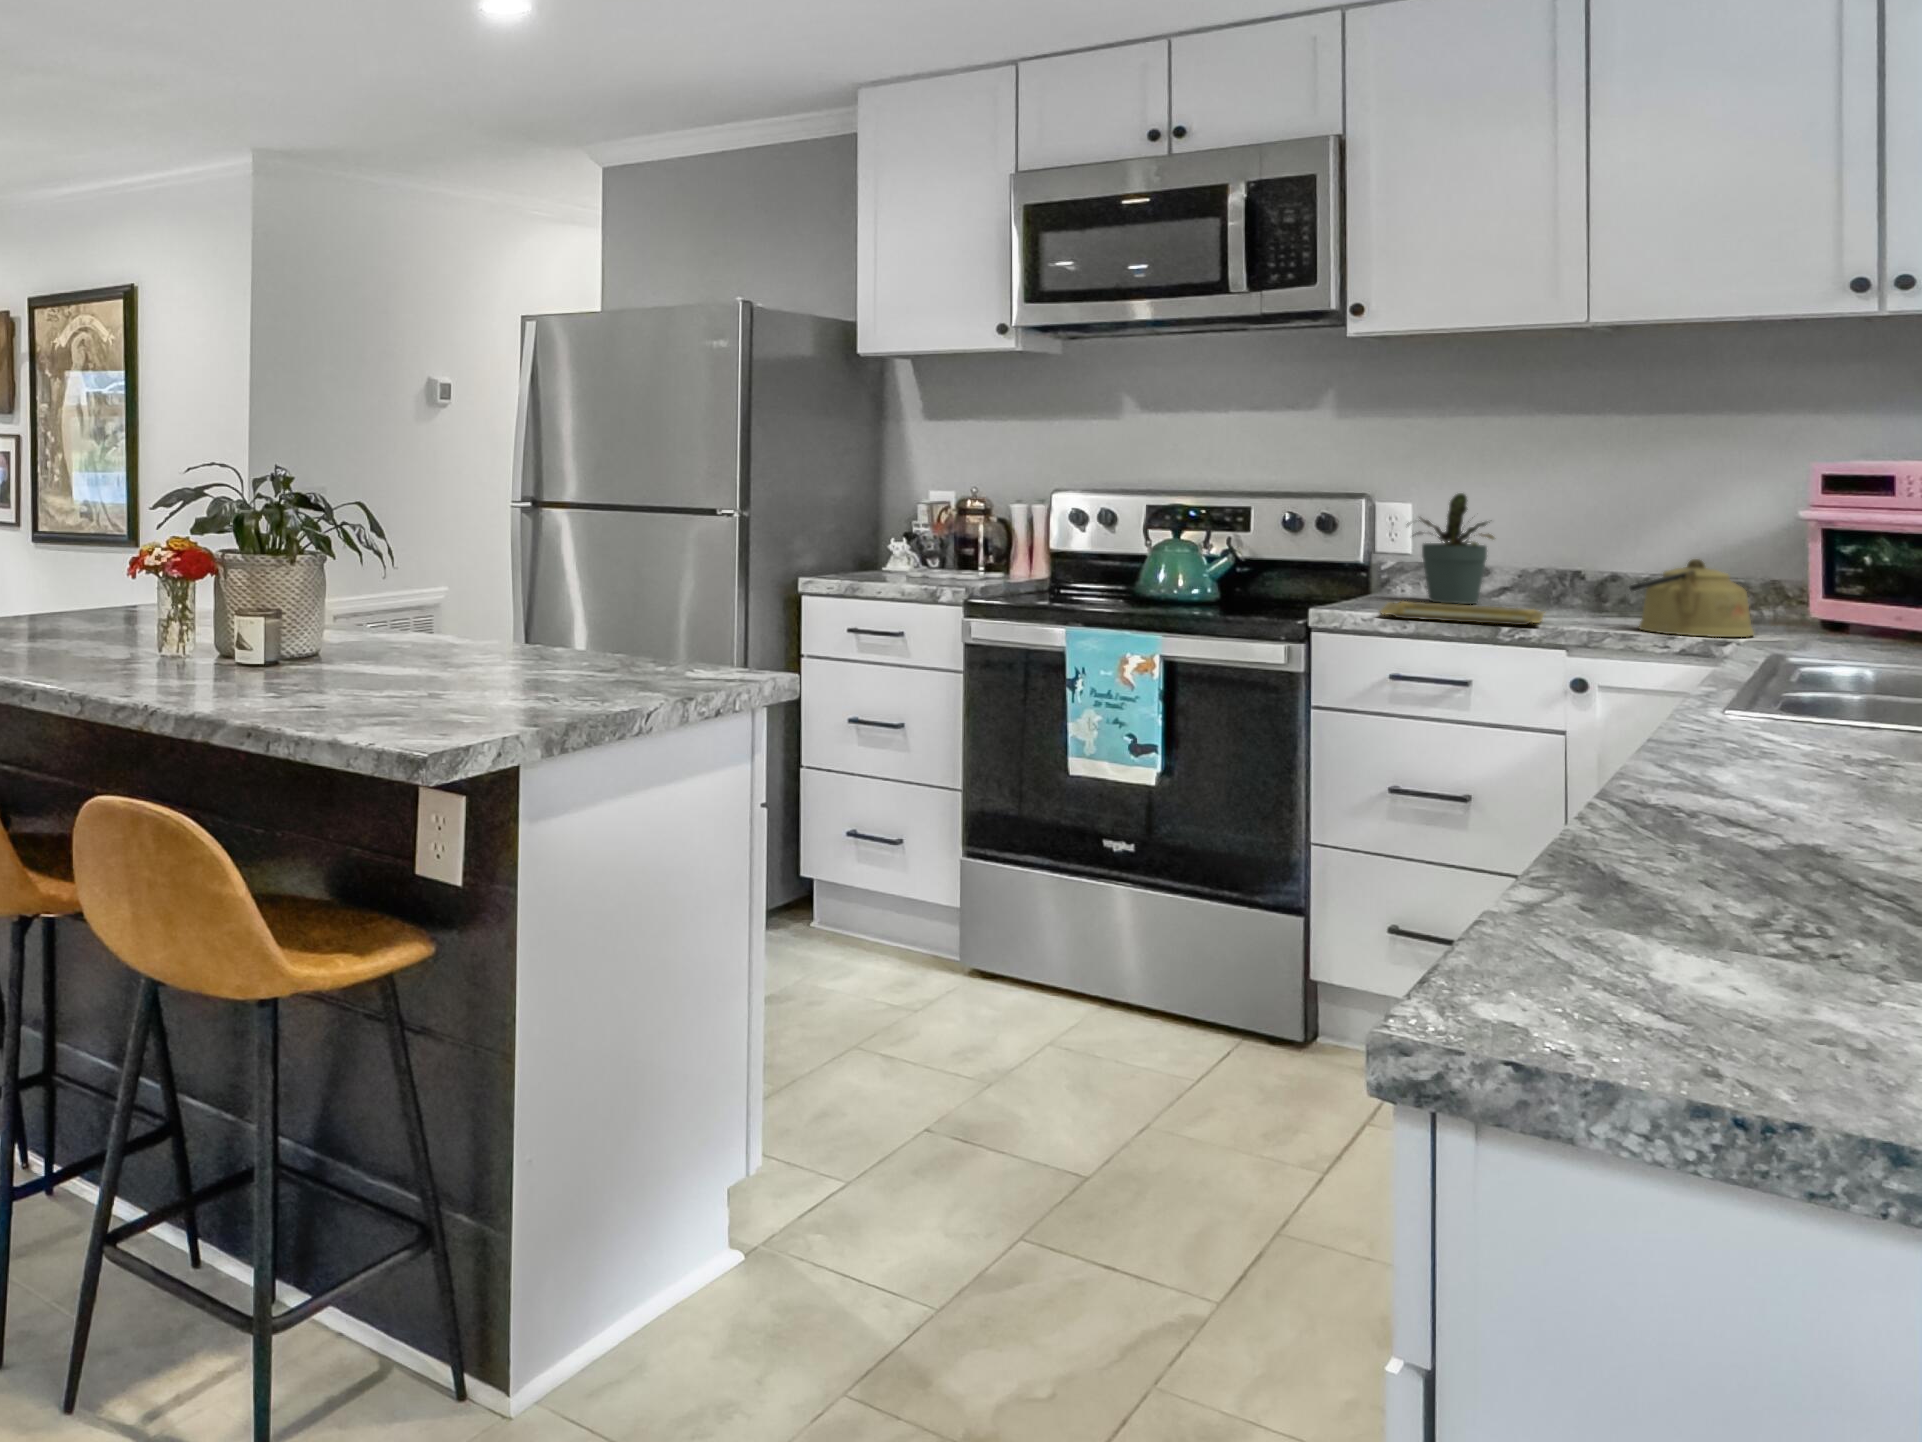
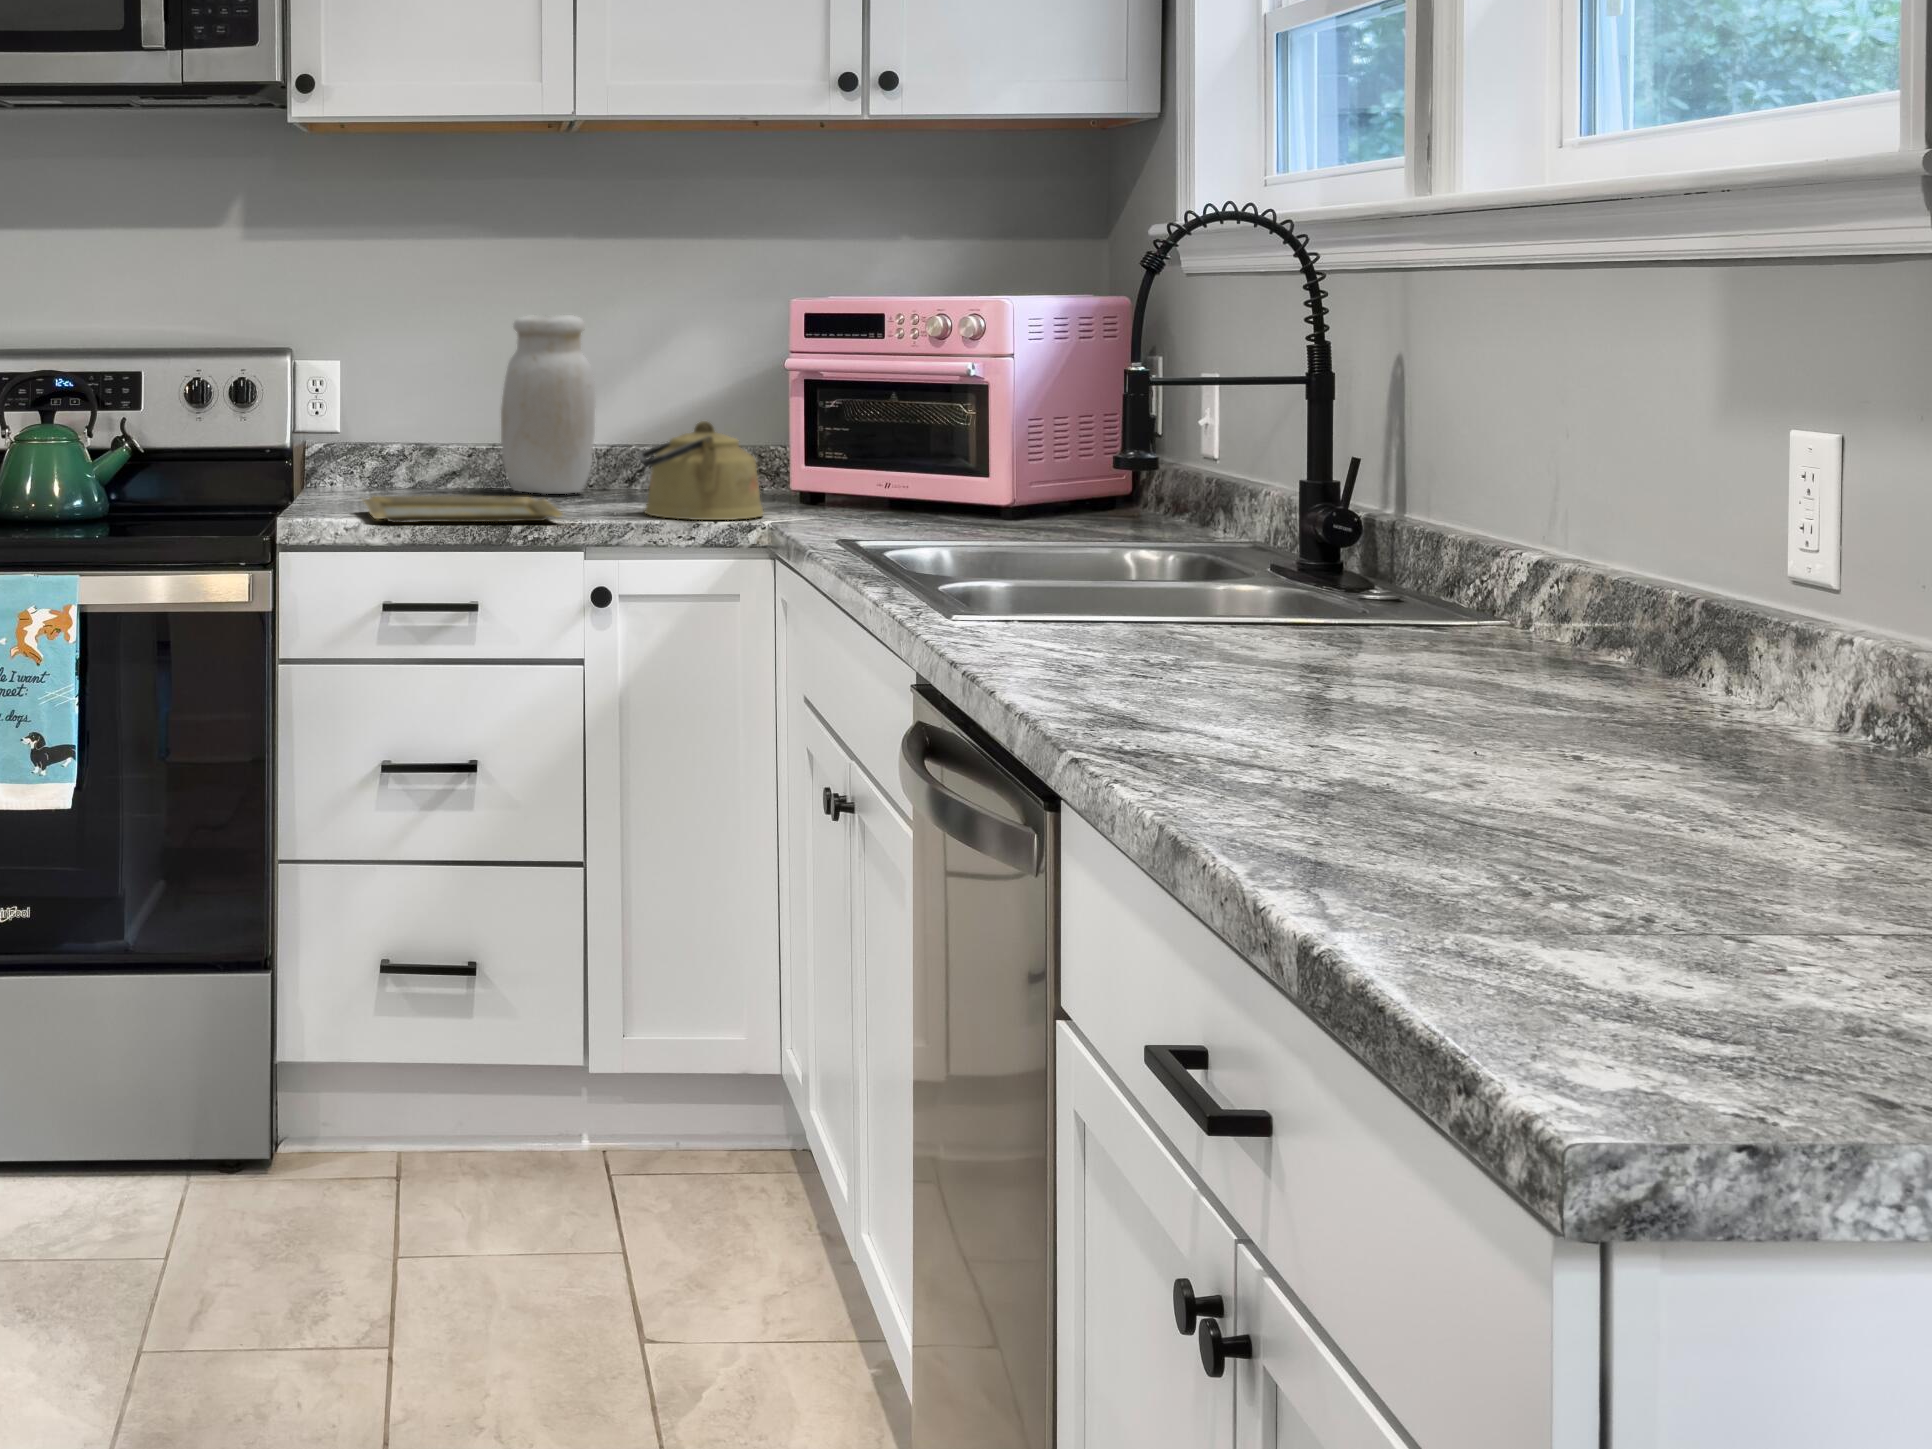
jar: none [1548,474,1637,613] -> present [501,315,595,494]
potted plant: present [1407,493,1494,605] -> none [333,342,442,492]

